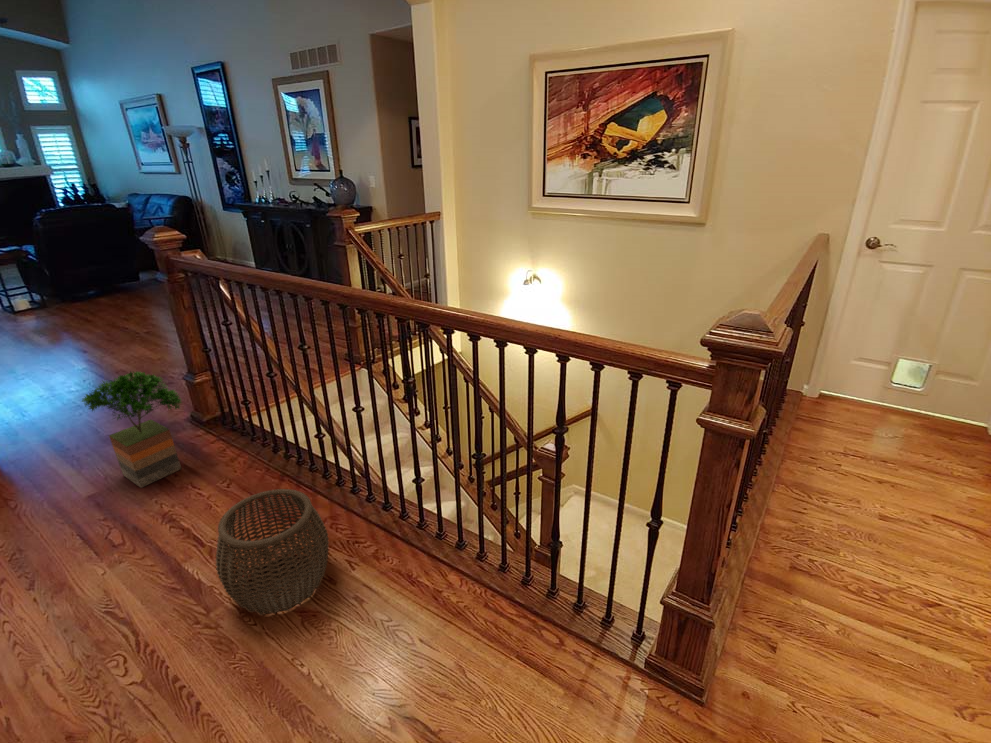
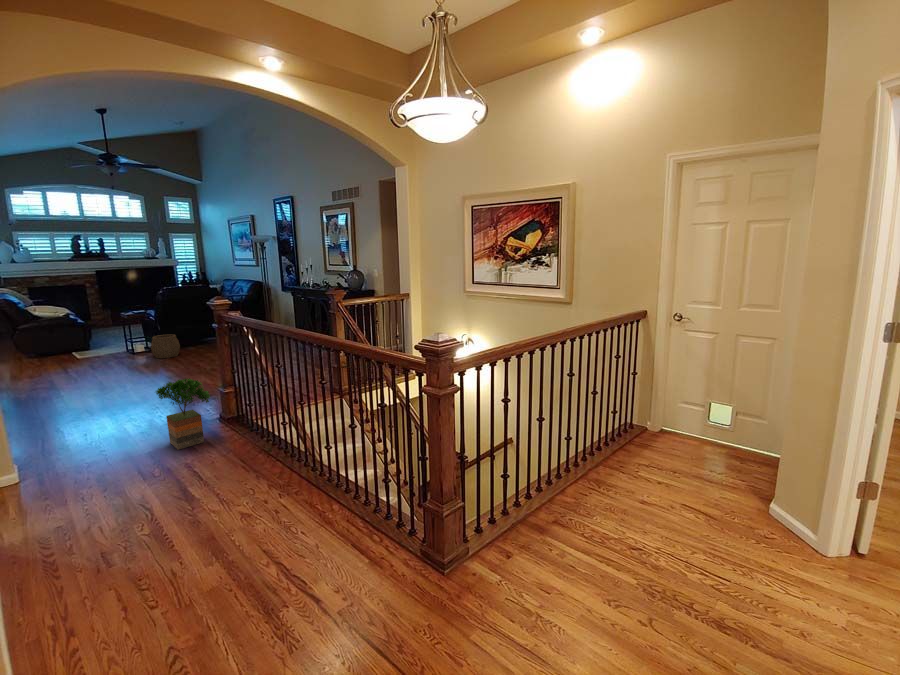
woven basket: present [216,489,329,615] -> present [151,334,180,358]

